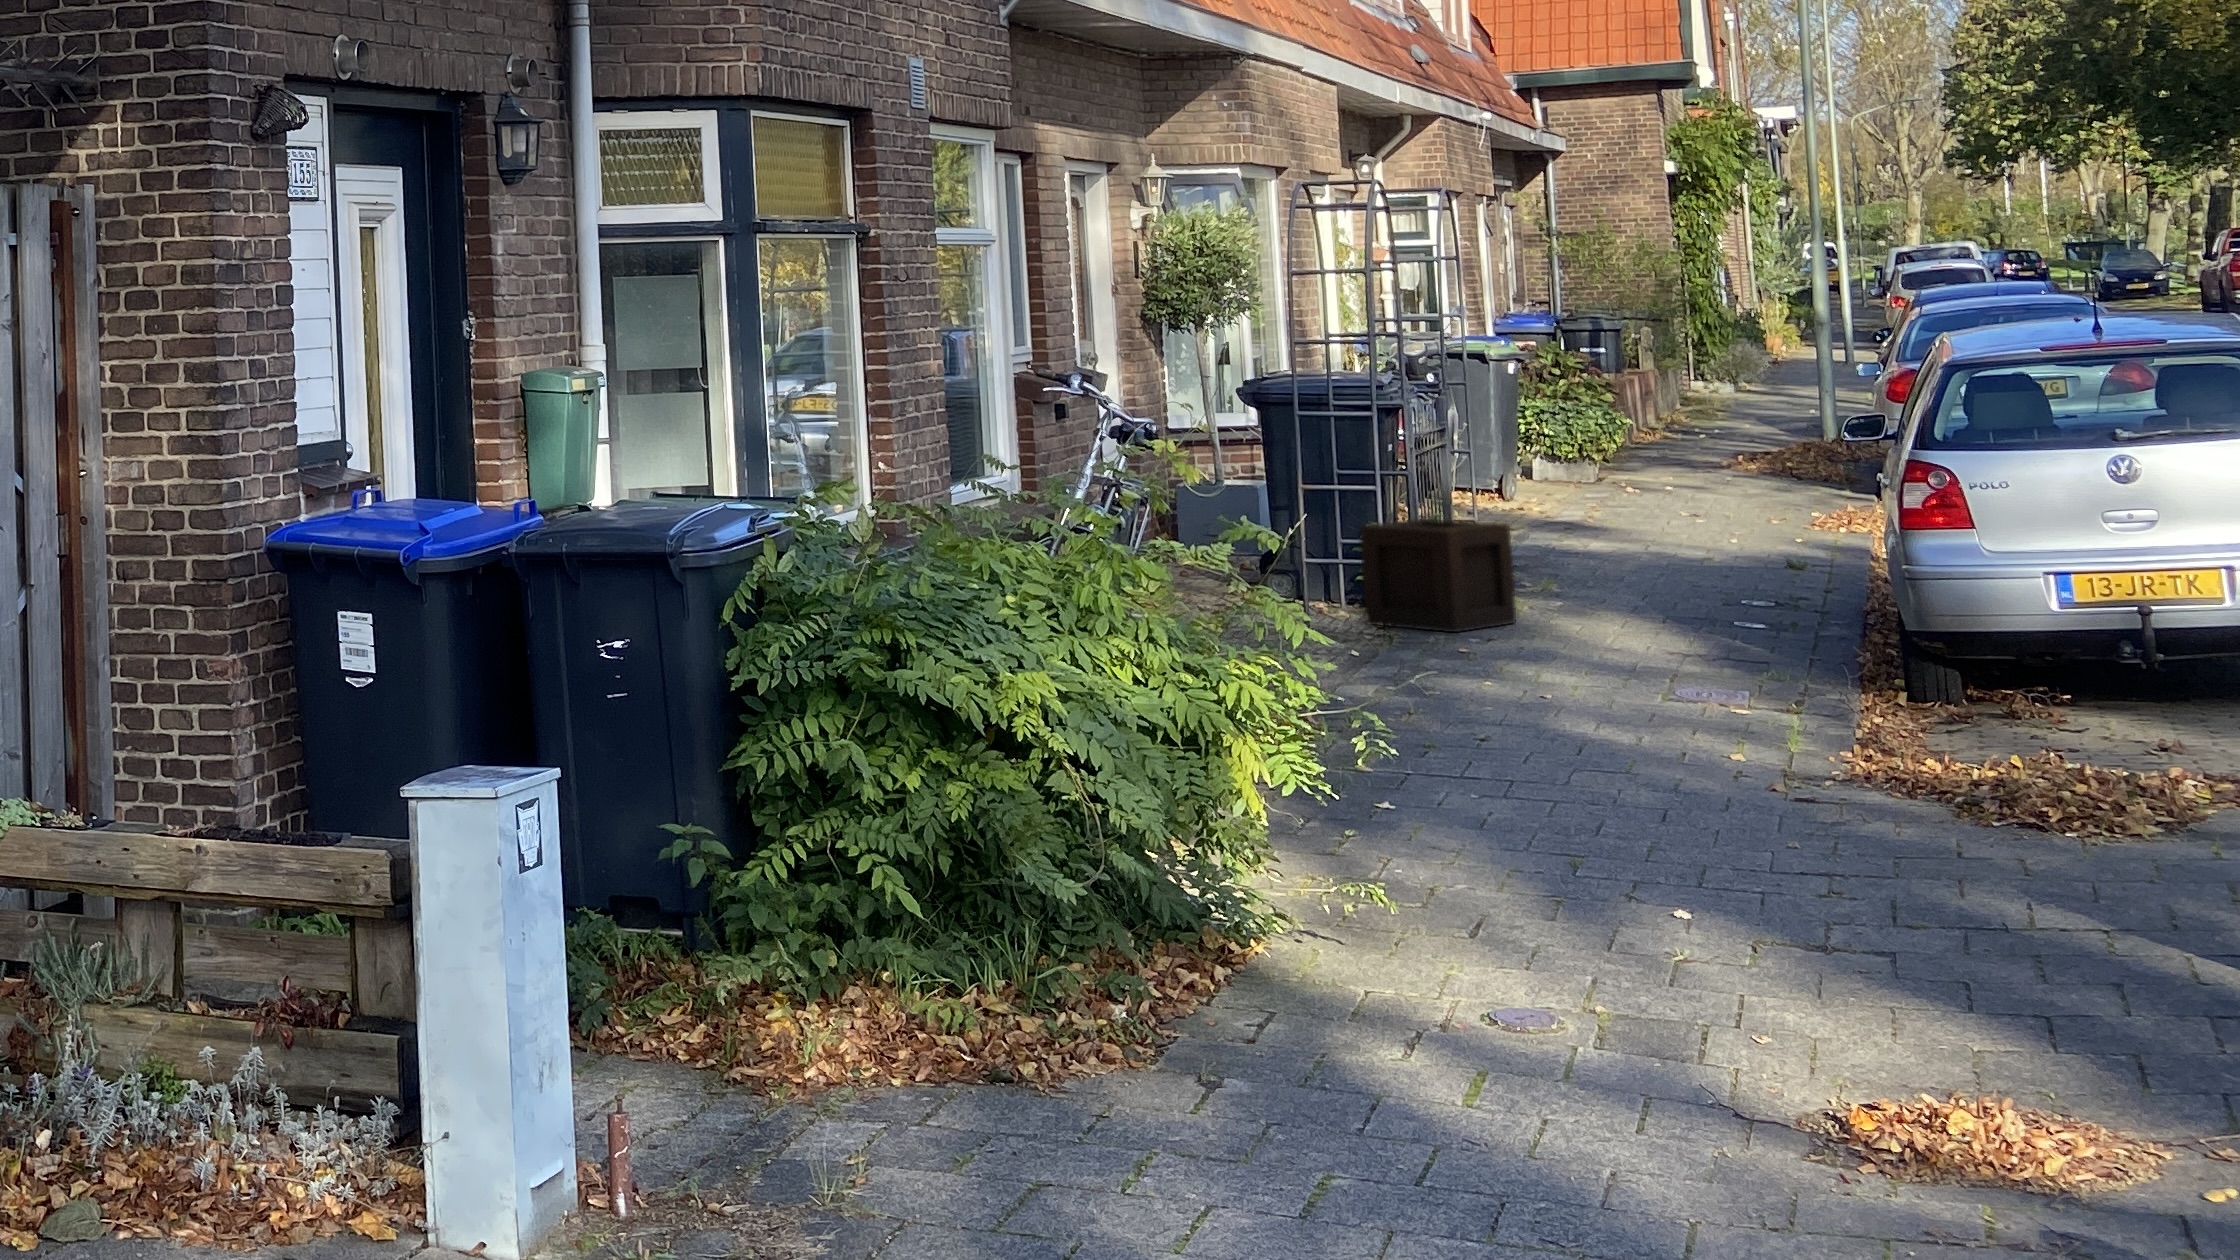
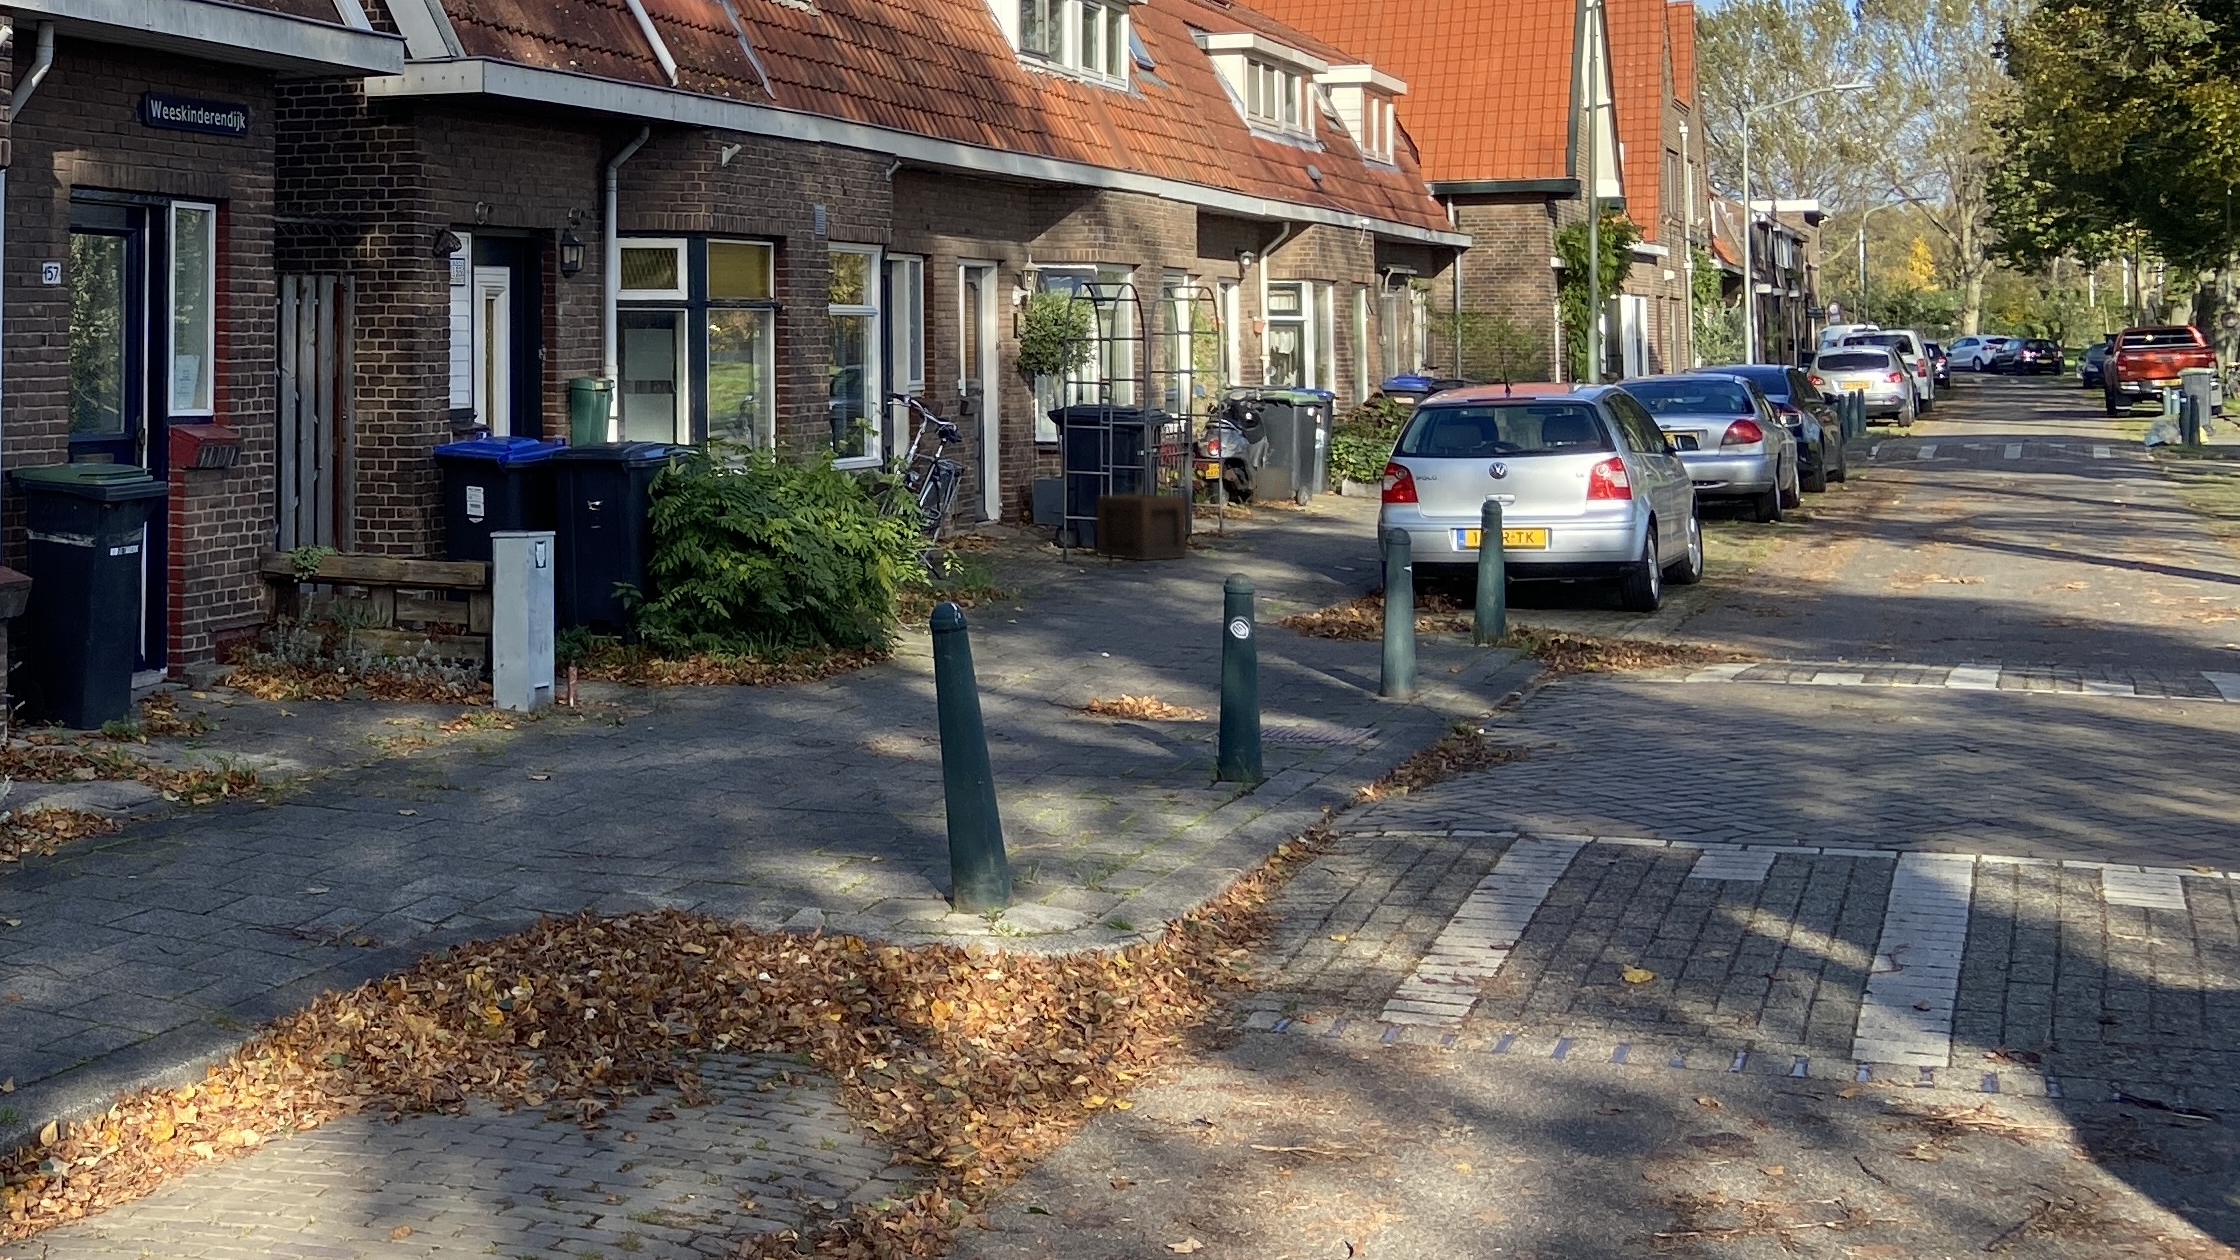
planter: none [1481,453,1543,518] -> present [1253,467,1294,509]

